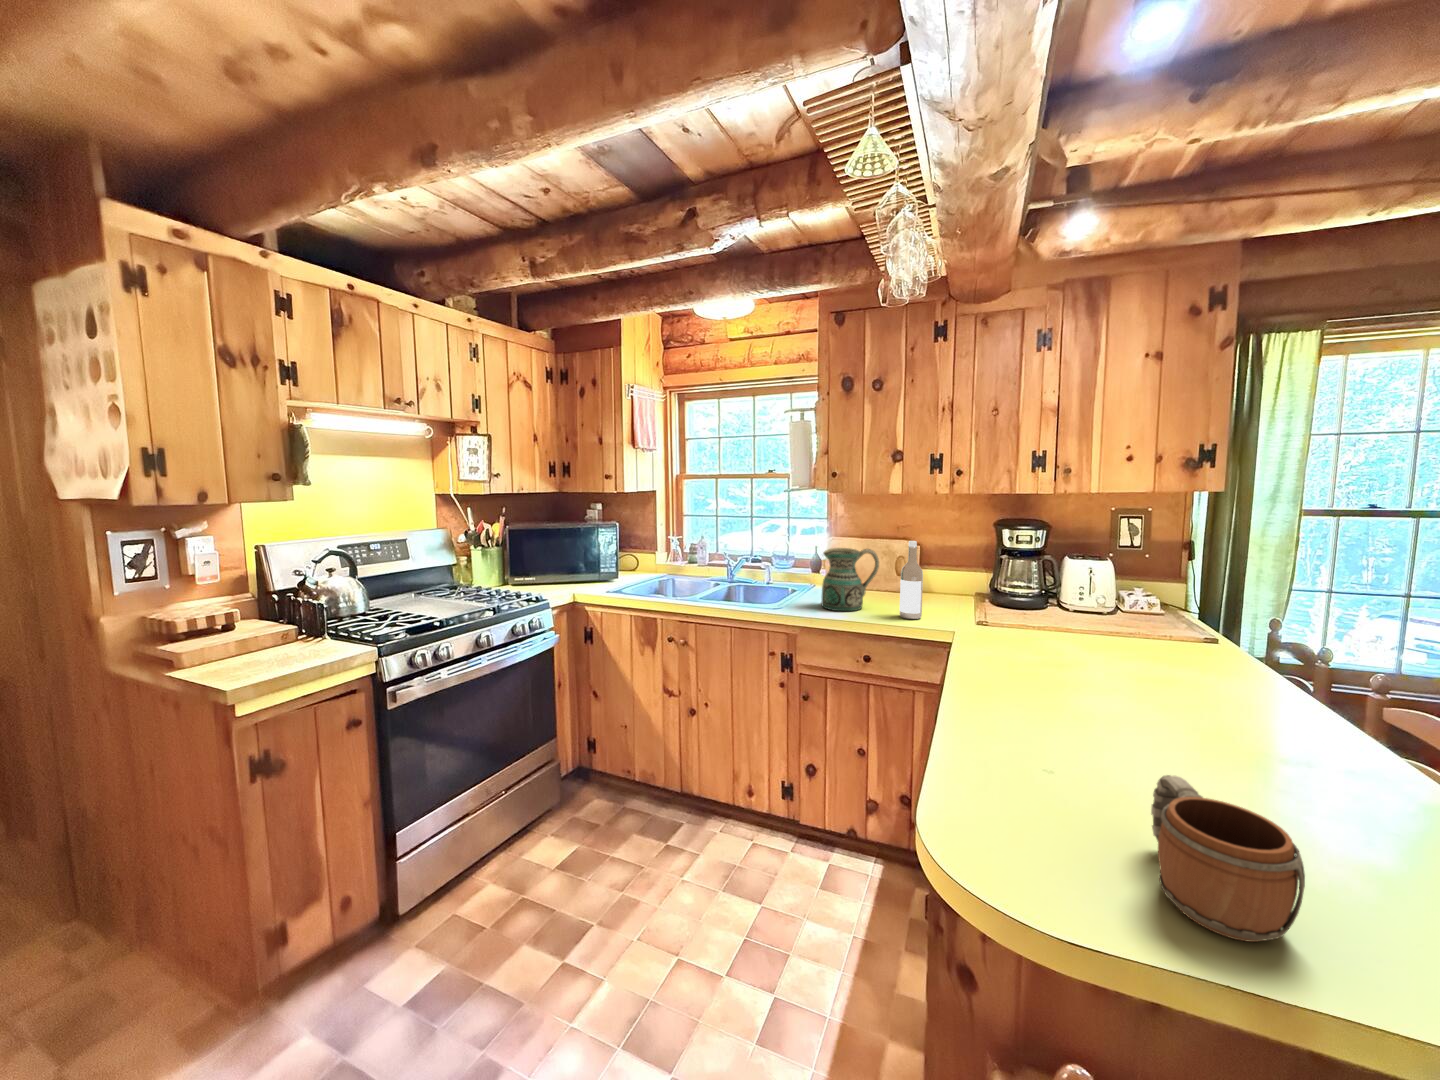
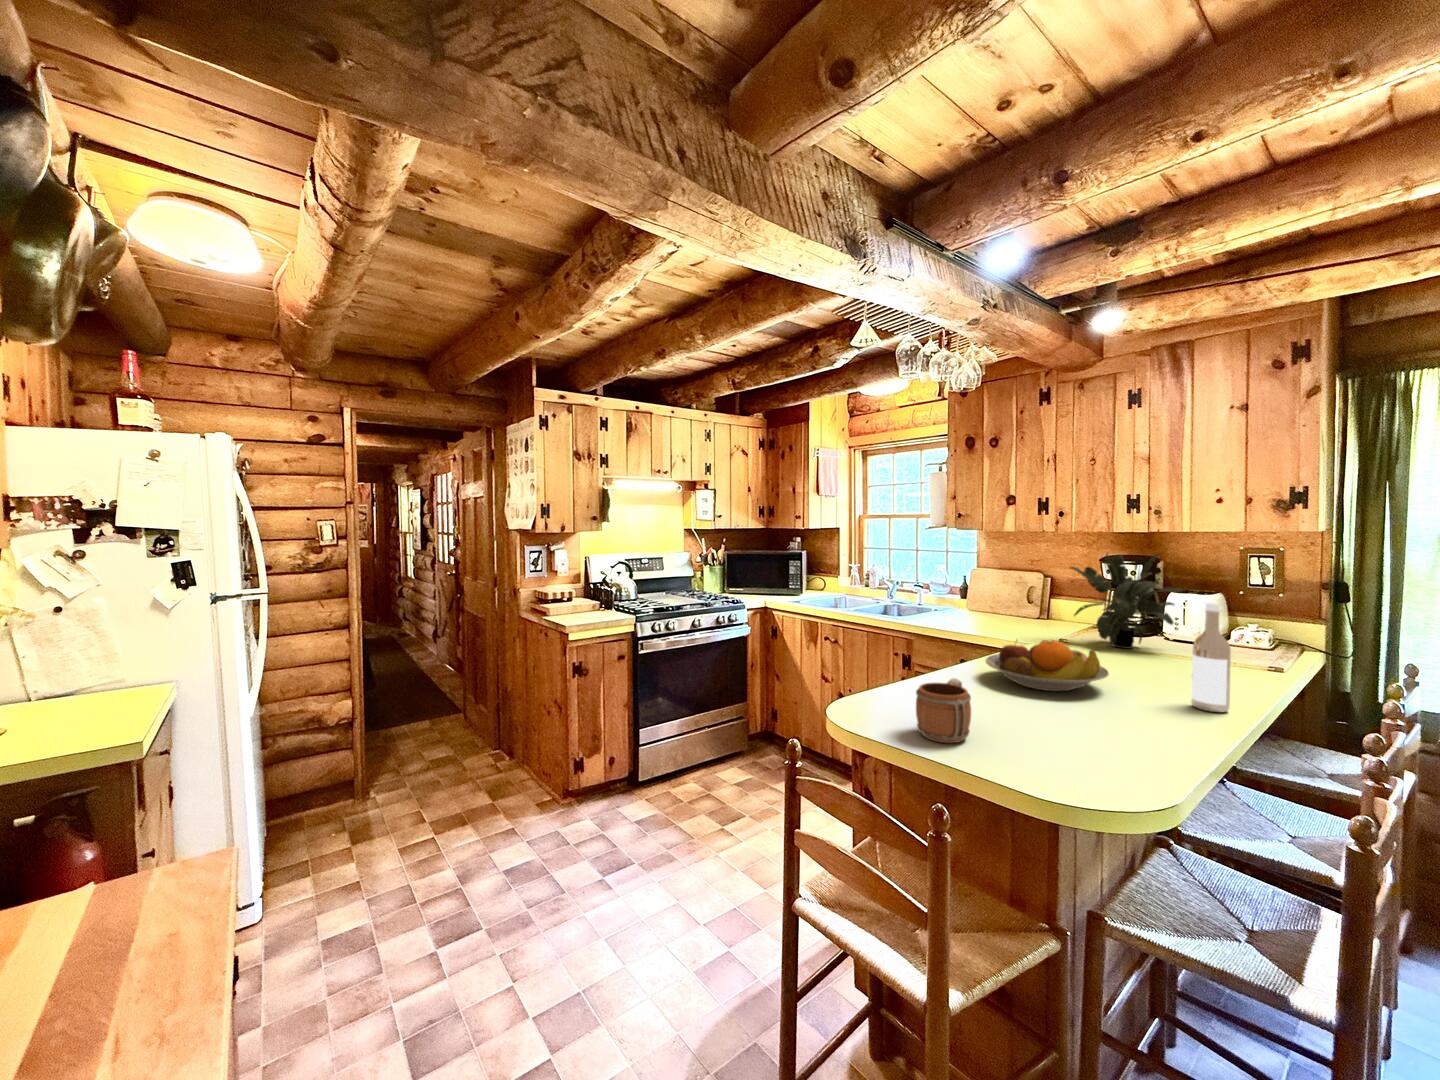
potted plant: none [990,518,1117,628] -> present [1070,553,1181,649]
wine bottle: present [900,541,923,619] -> present [1191,603,1231,712]
ceramic pitcher: present [822,548,879,611] -> none [939,574,988,625]
fruit bowl: none [1009,644,1189,724] -> present [986,641,1109,691]

